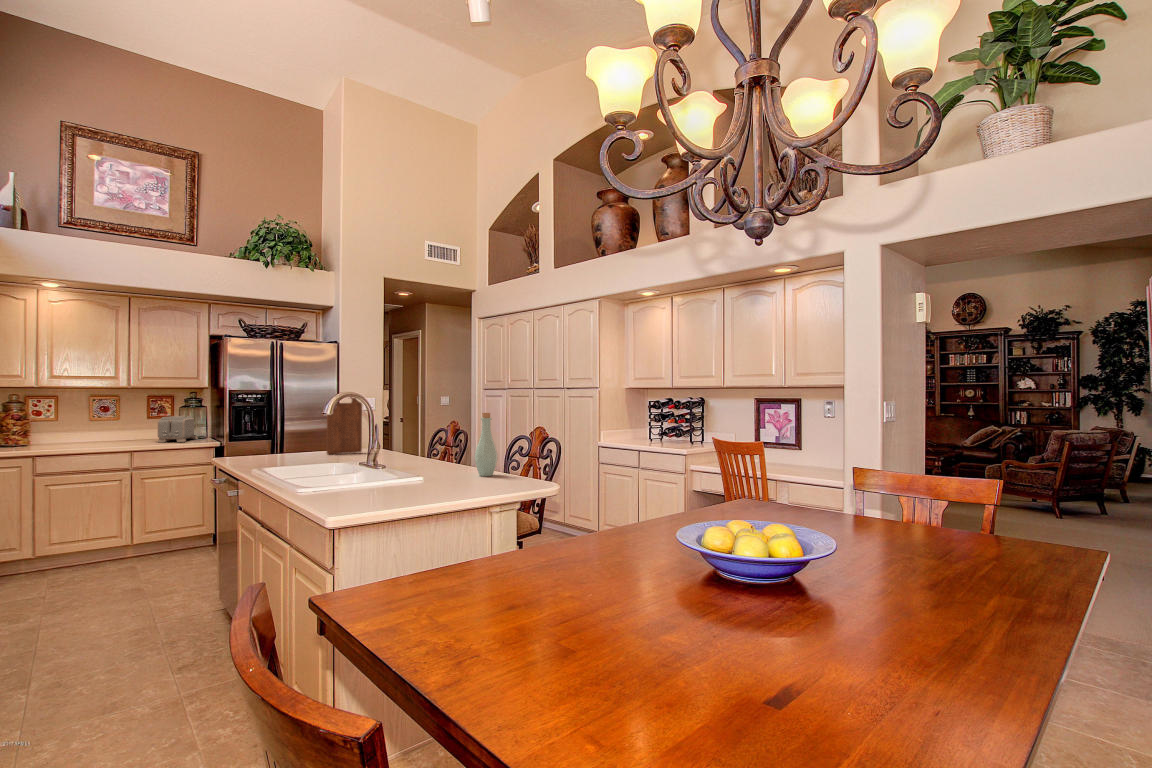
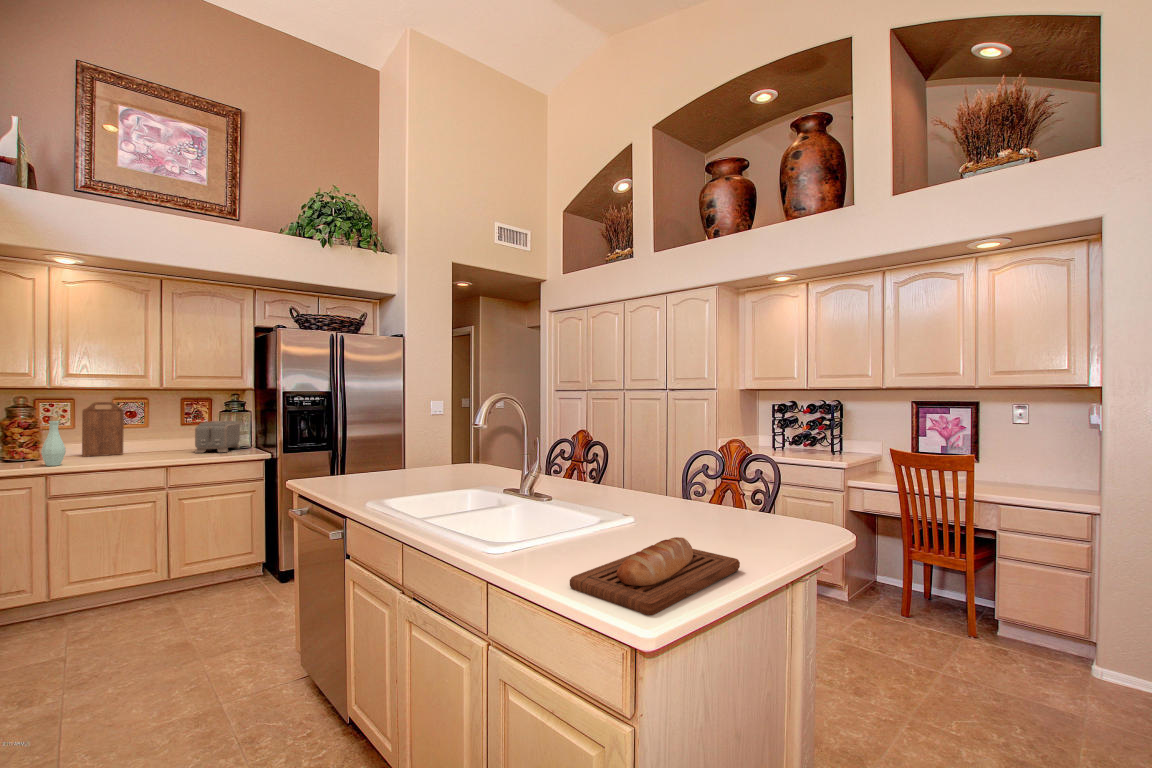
cutting board: present [327,395,362,454] -> present [82,402,124,457]
bottle: present [475,413,498,476] -> present [41,417,66,466]
bread loaf: none [319,473,437,505] -> present [570,537,740,616]

